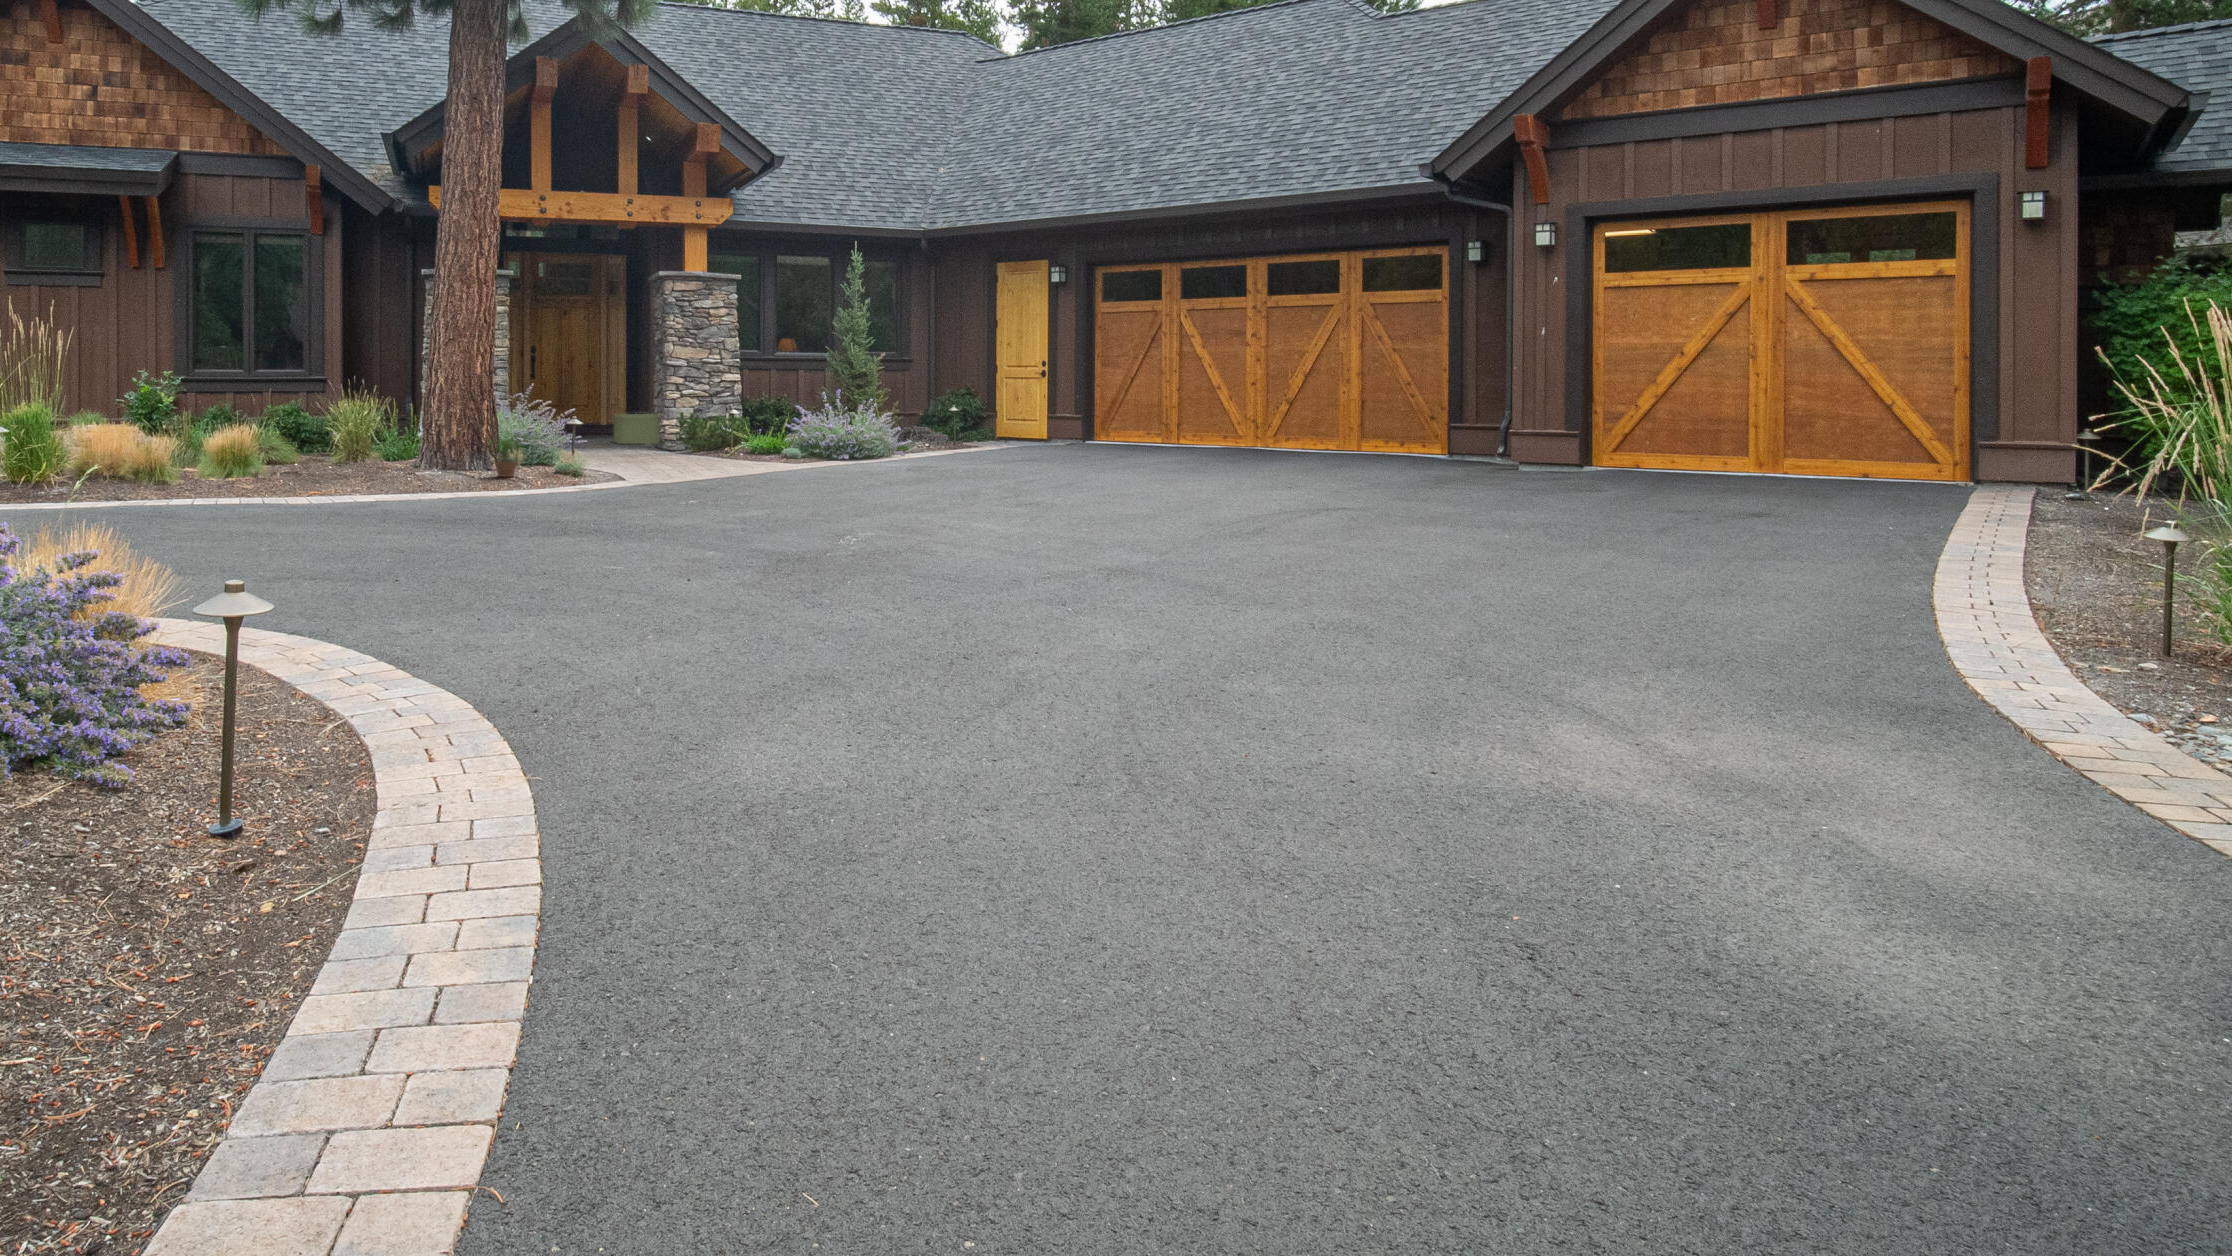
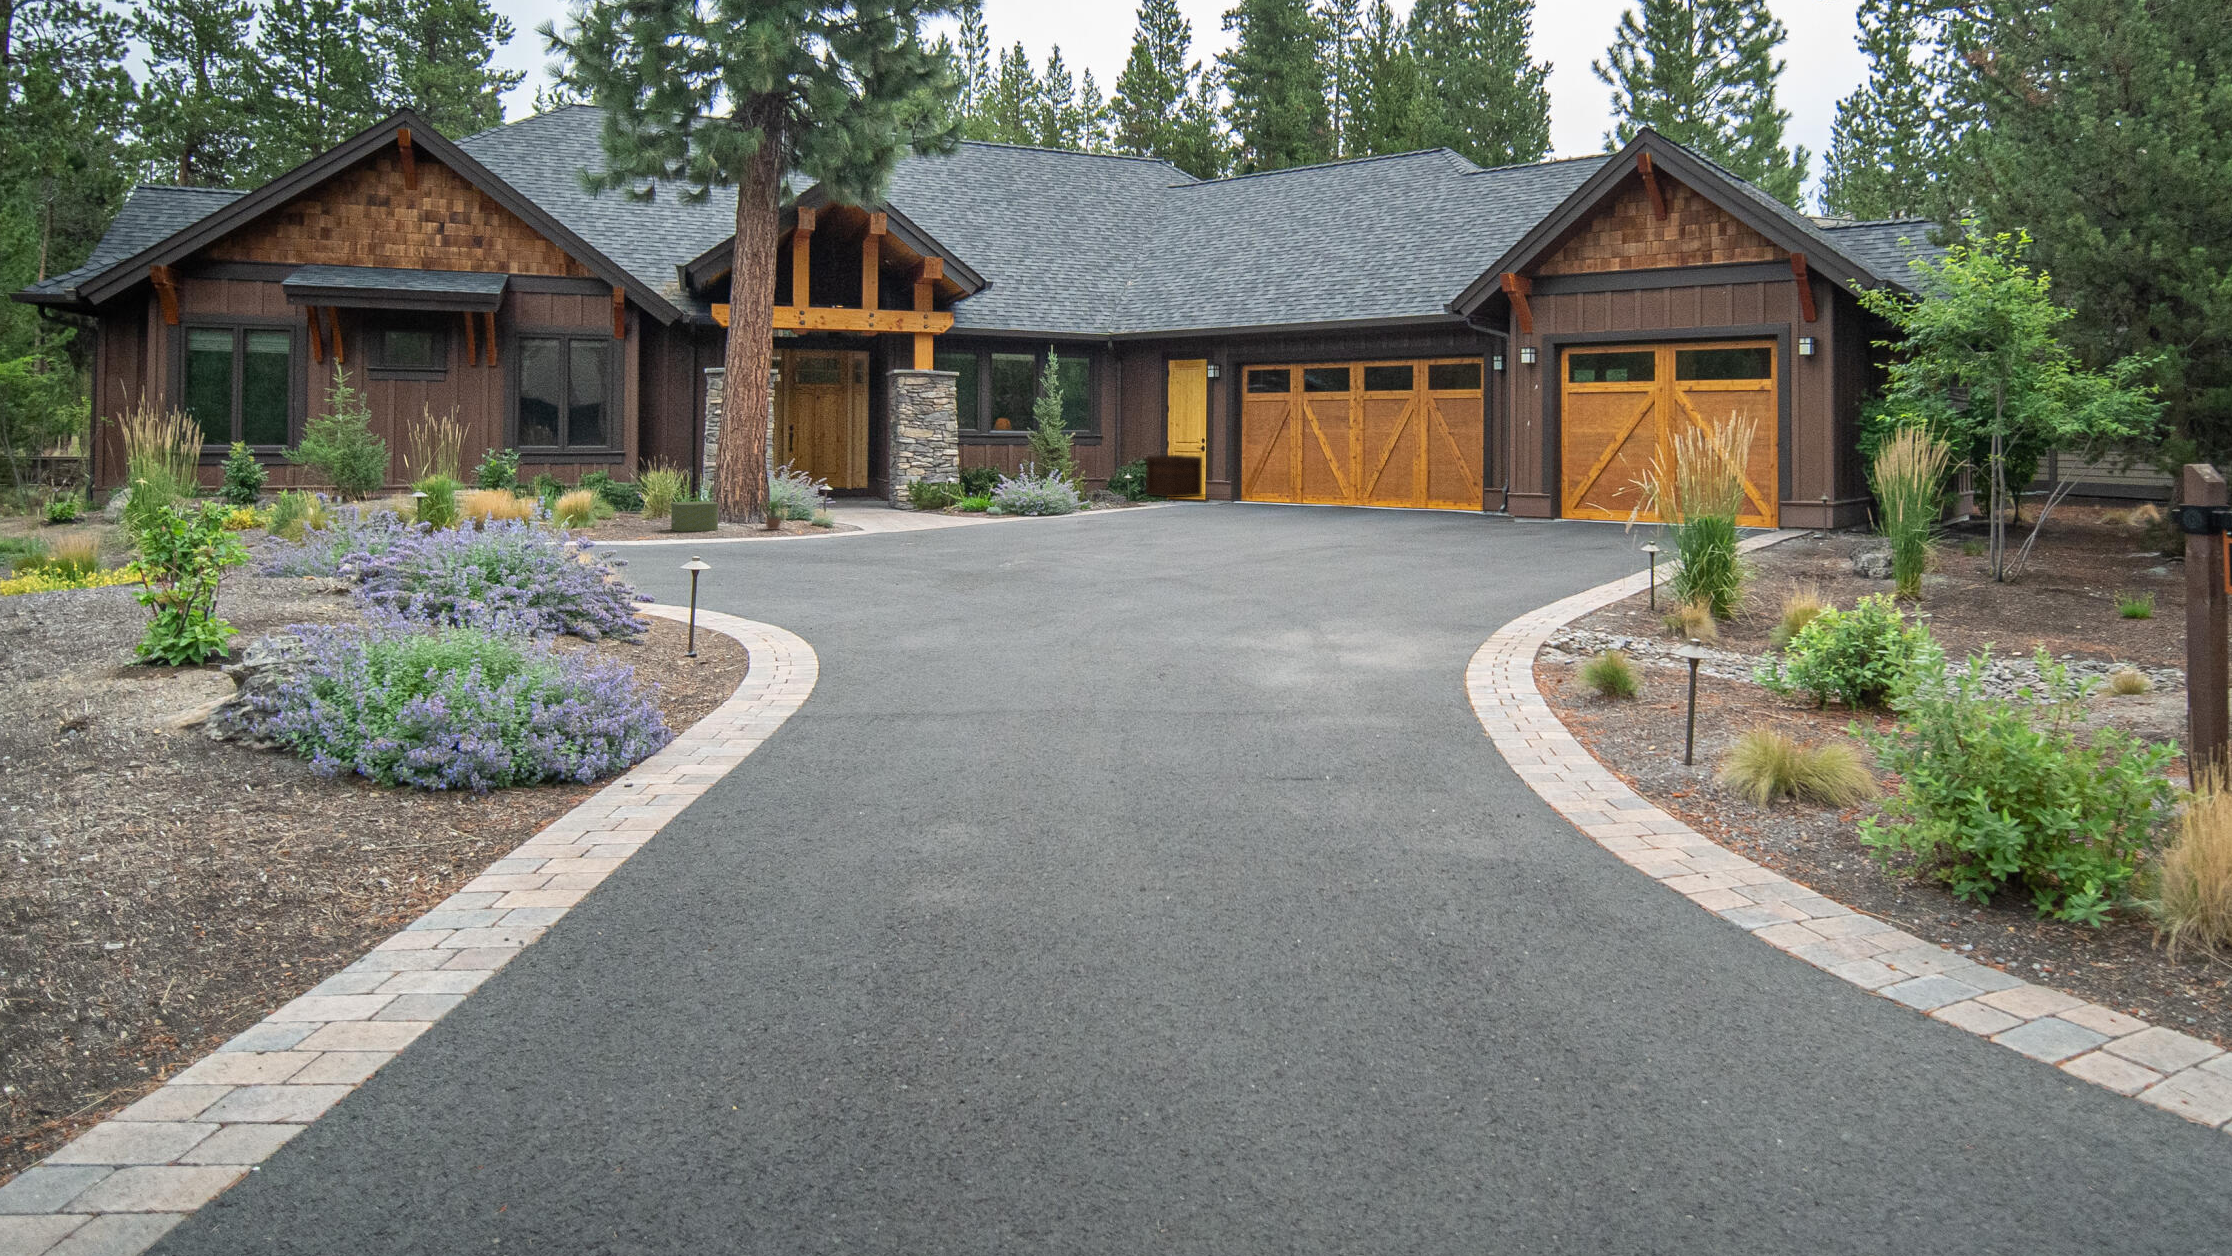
wooden crate: none [974,382,1046,435] -> present [1146,455,1202,497]
storage box: present [613,414,659,444] -> present [671,501,718,532]

